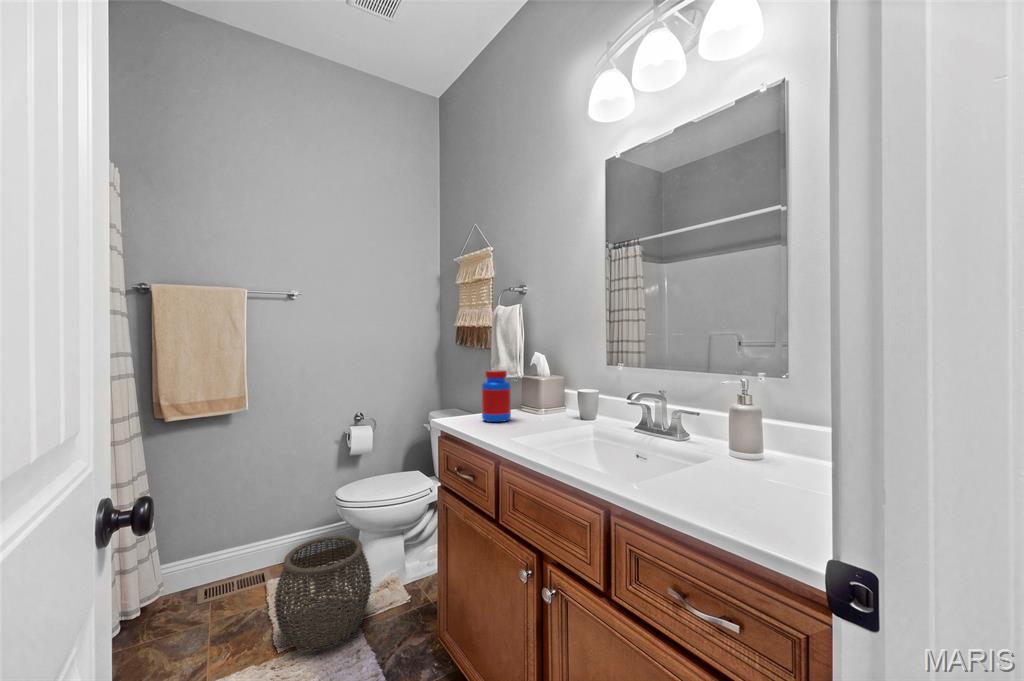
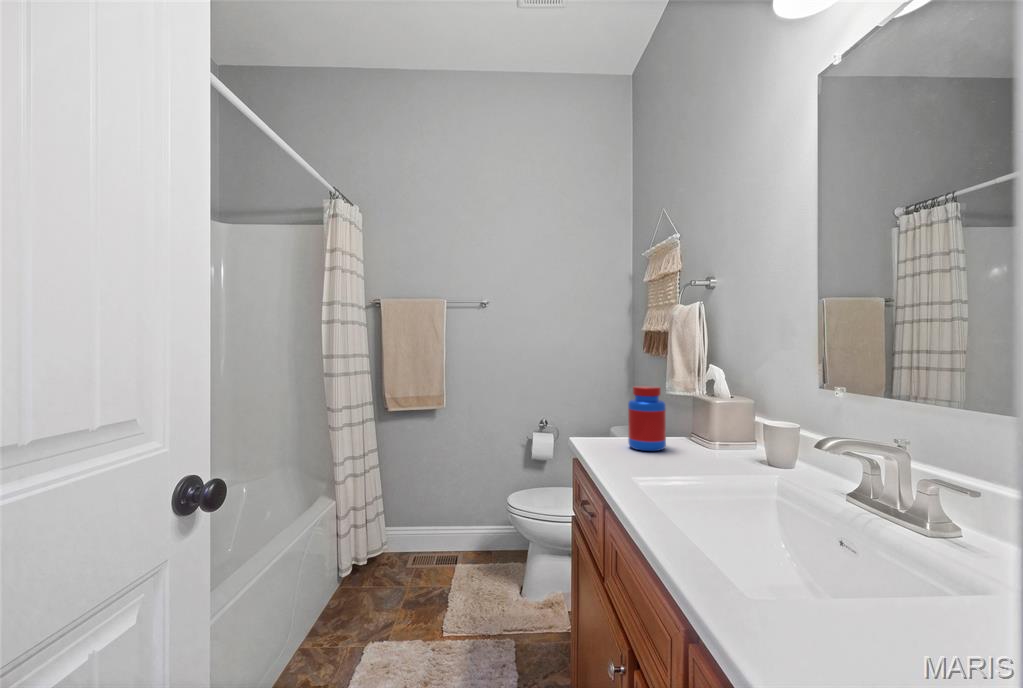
woven basket: present [274,535,372,650] -> none [441,538,529,649]

